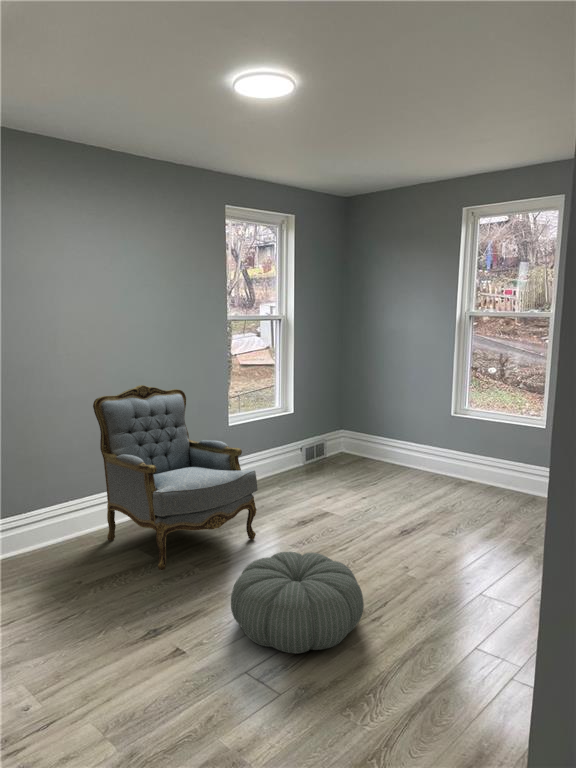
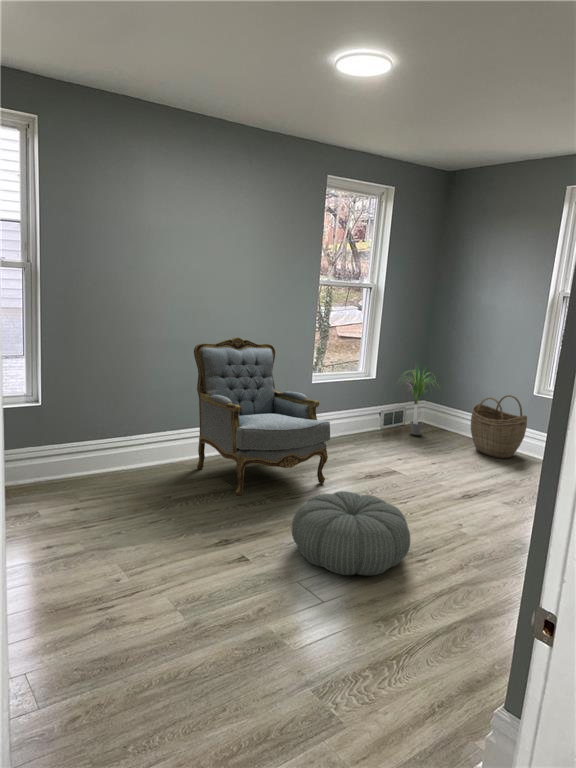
potted plant: none [312,389,363,468] -> present [407,366,430,435]
woven basket: none [394,418,450,484] -> present [471,395,527,458]

